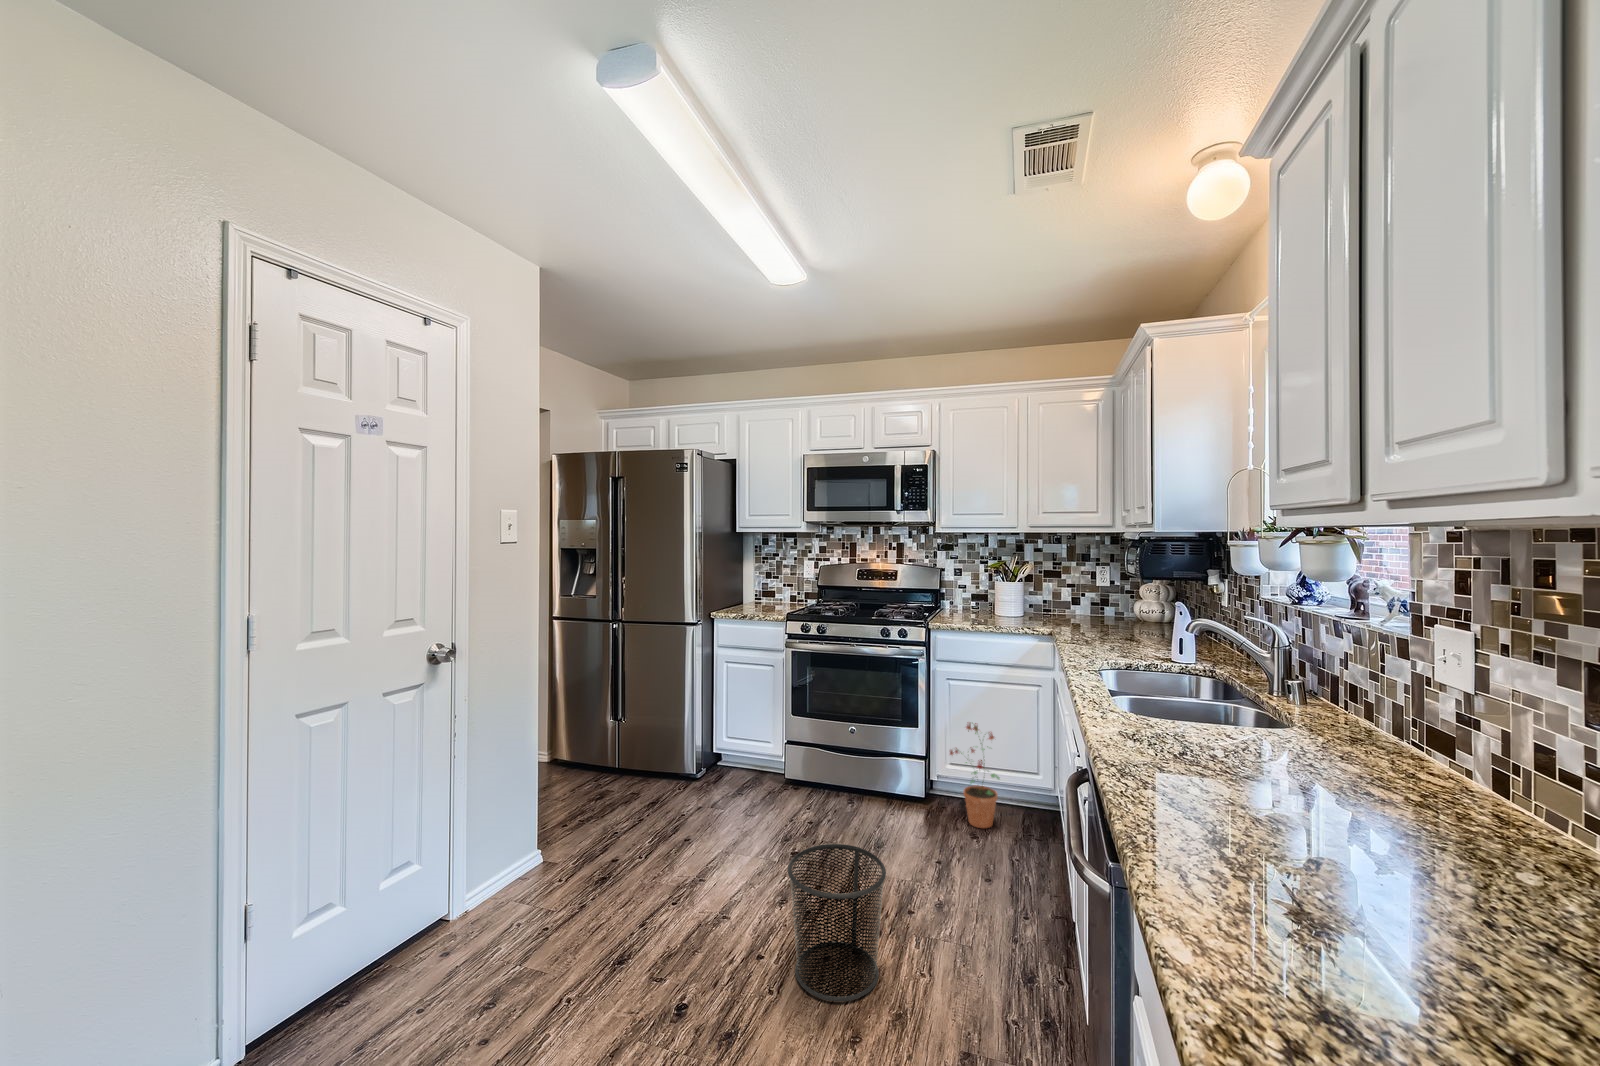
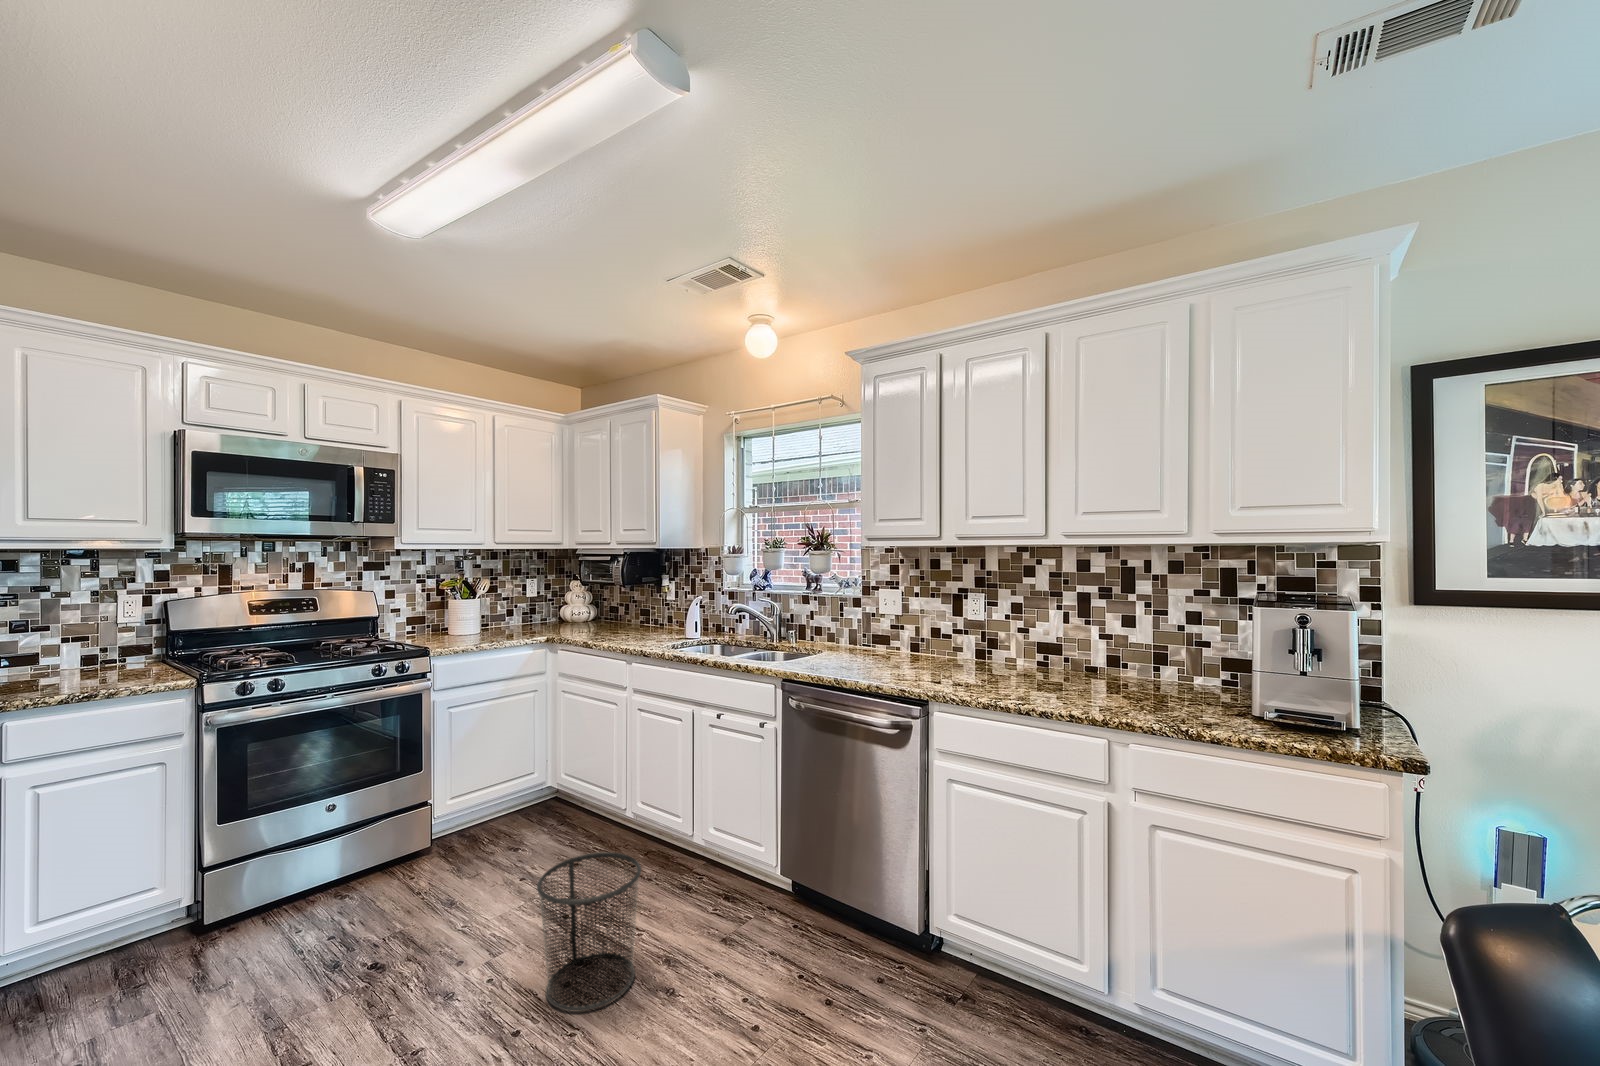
potted plant: present [950,723,999,828] -> none [471,741,529,846]

